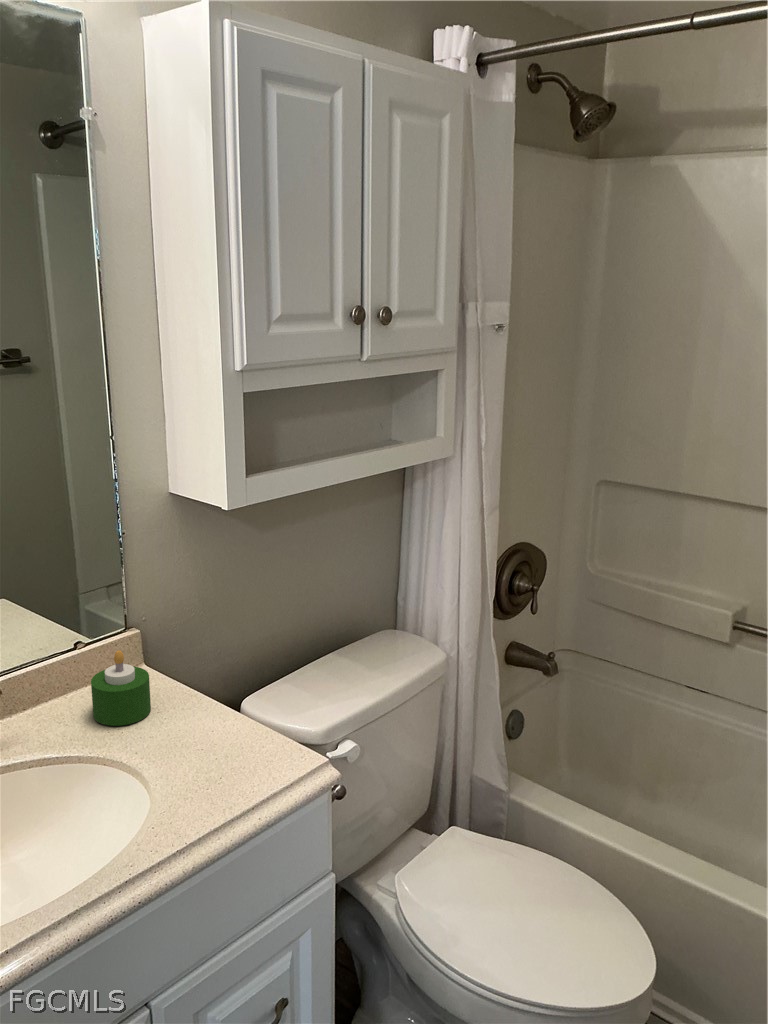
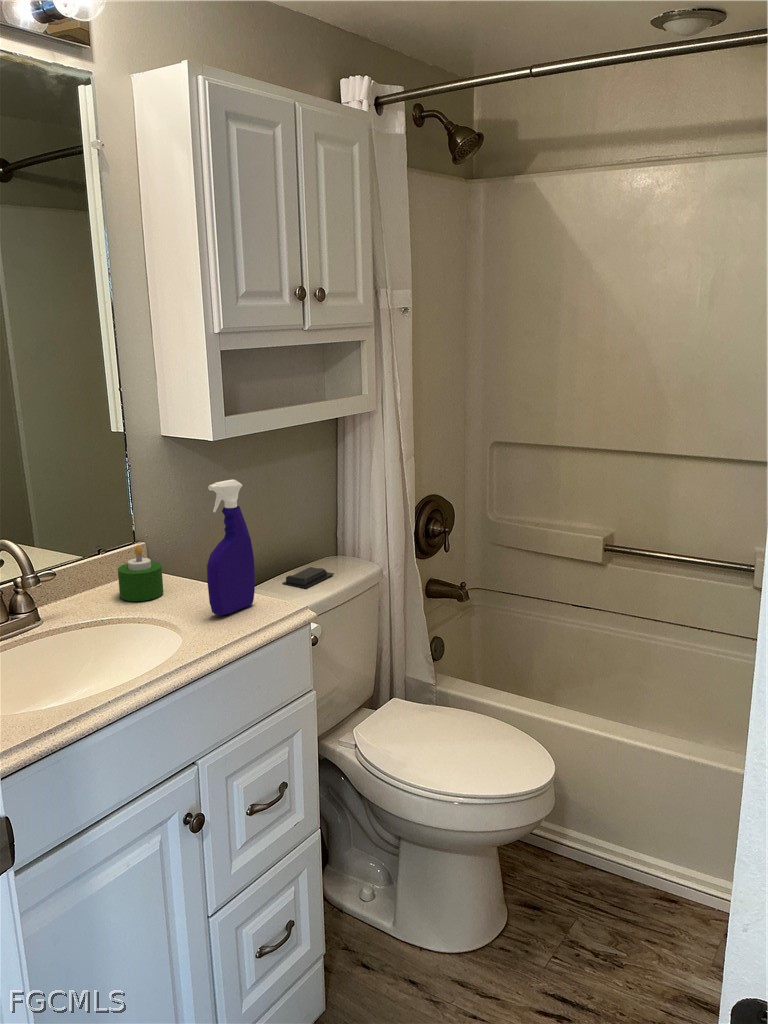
spray bottle: none [195,587,263,769] -> present [207,480,255,615]
soap bar: none [318,656,386,691] -> present [282,567,334,588]

